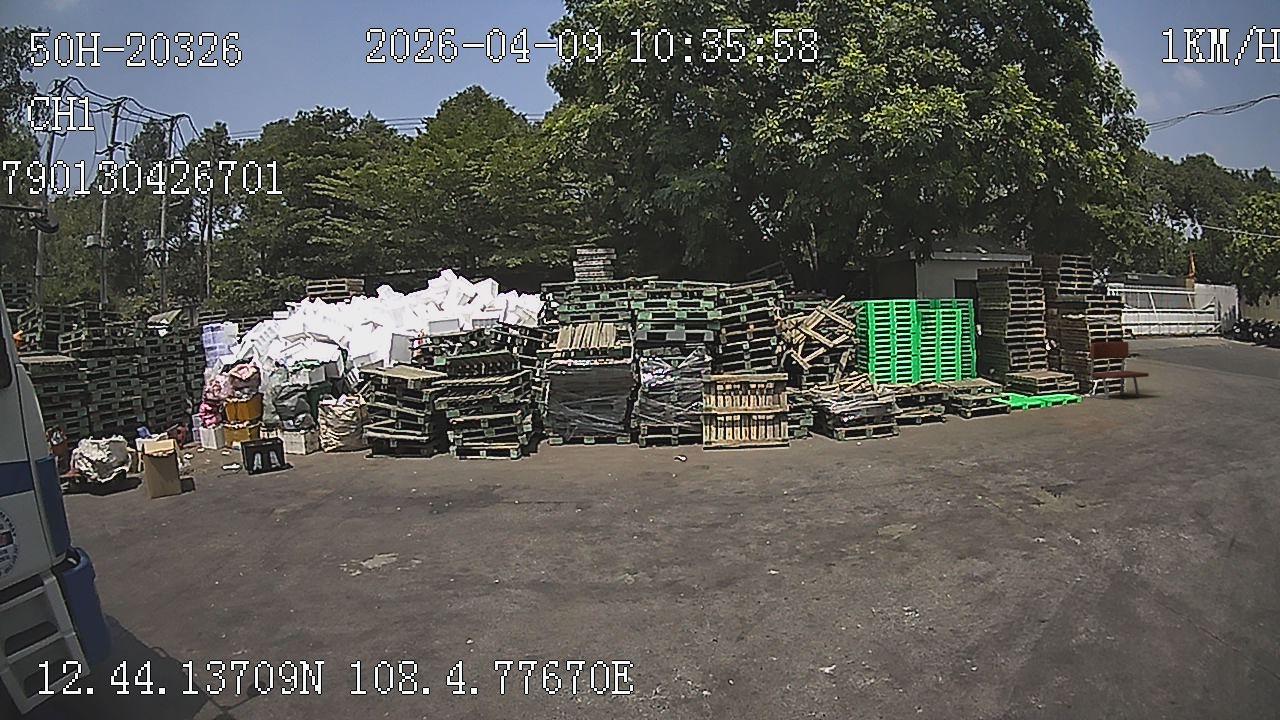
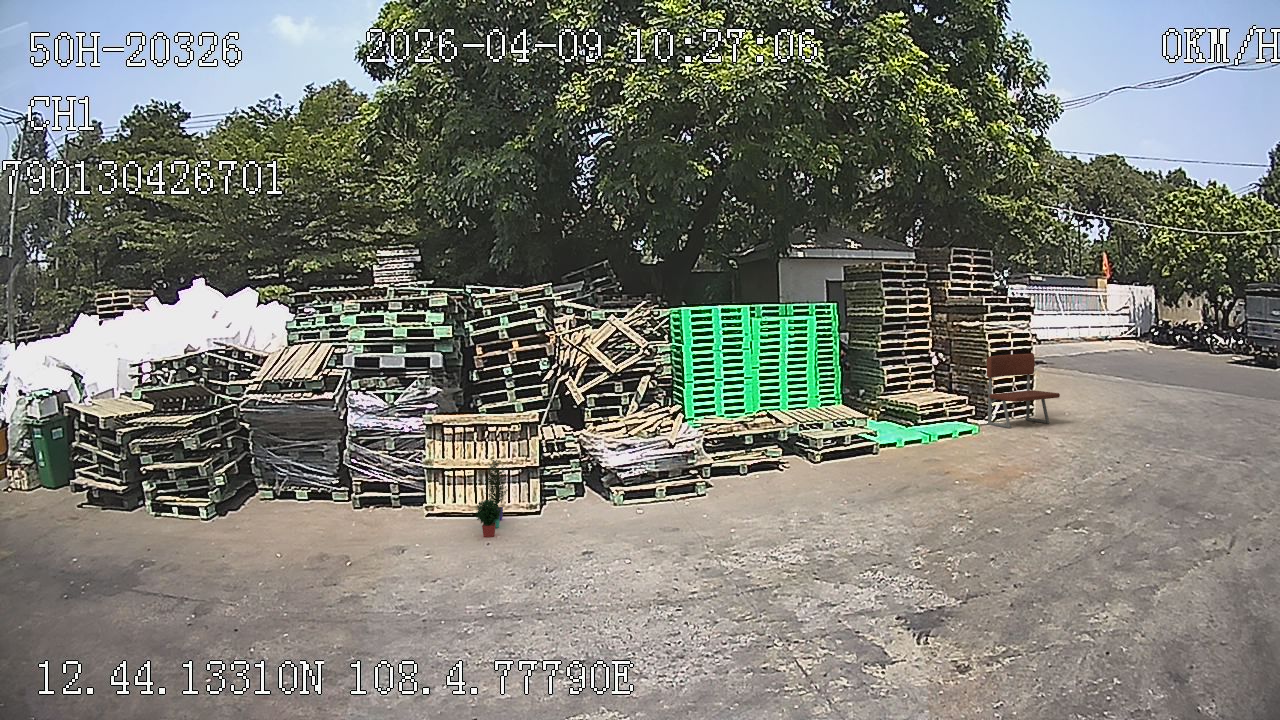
potted plant: none [761,401,782,450] -> present [476,458,508,537]

